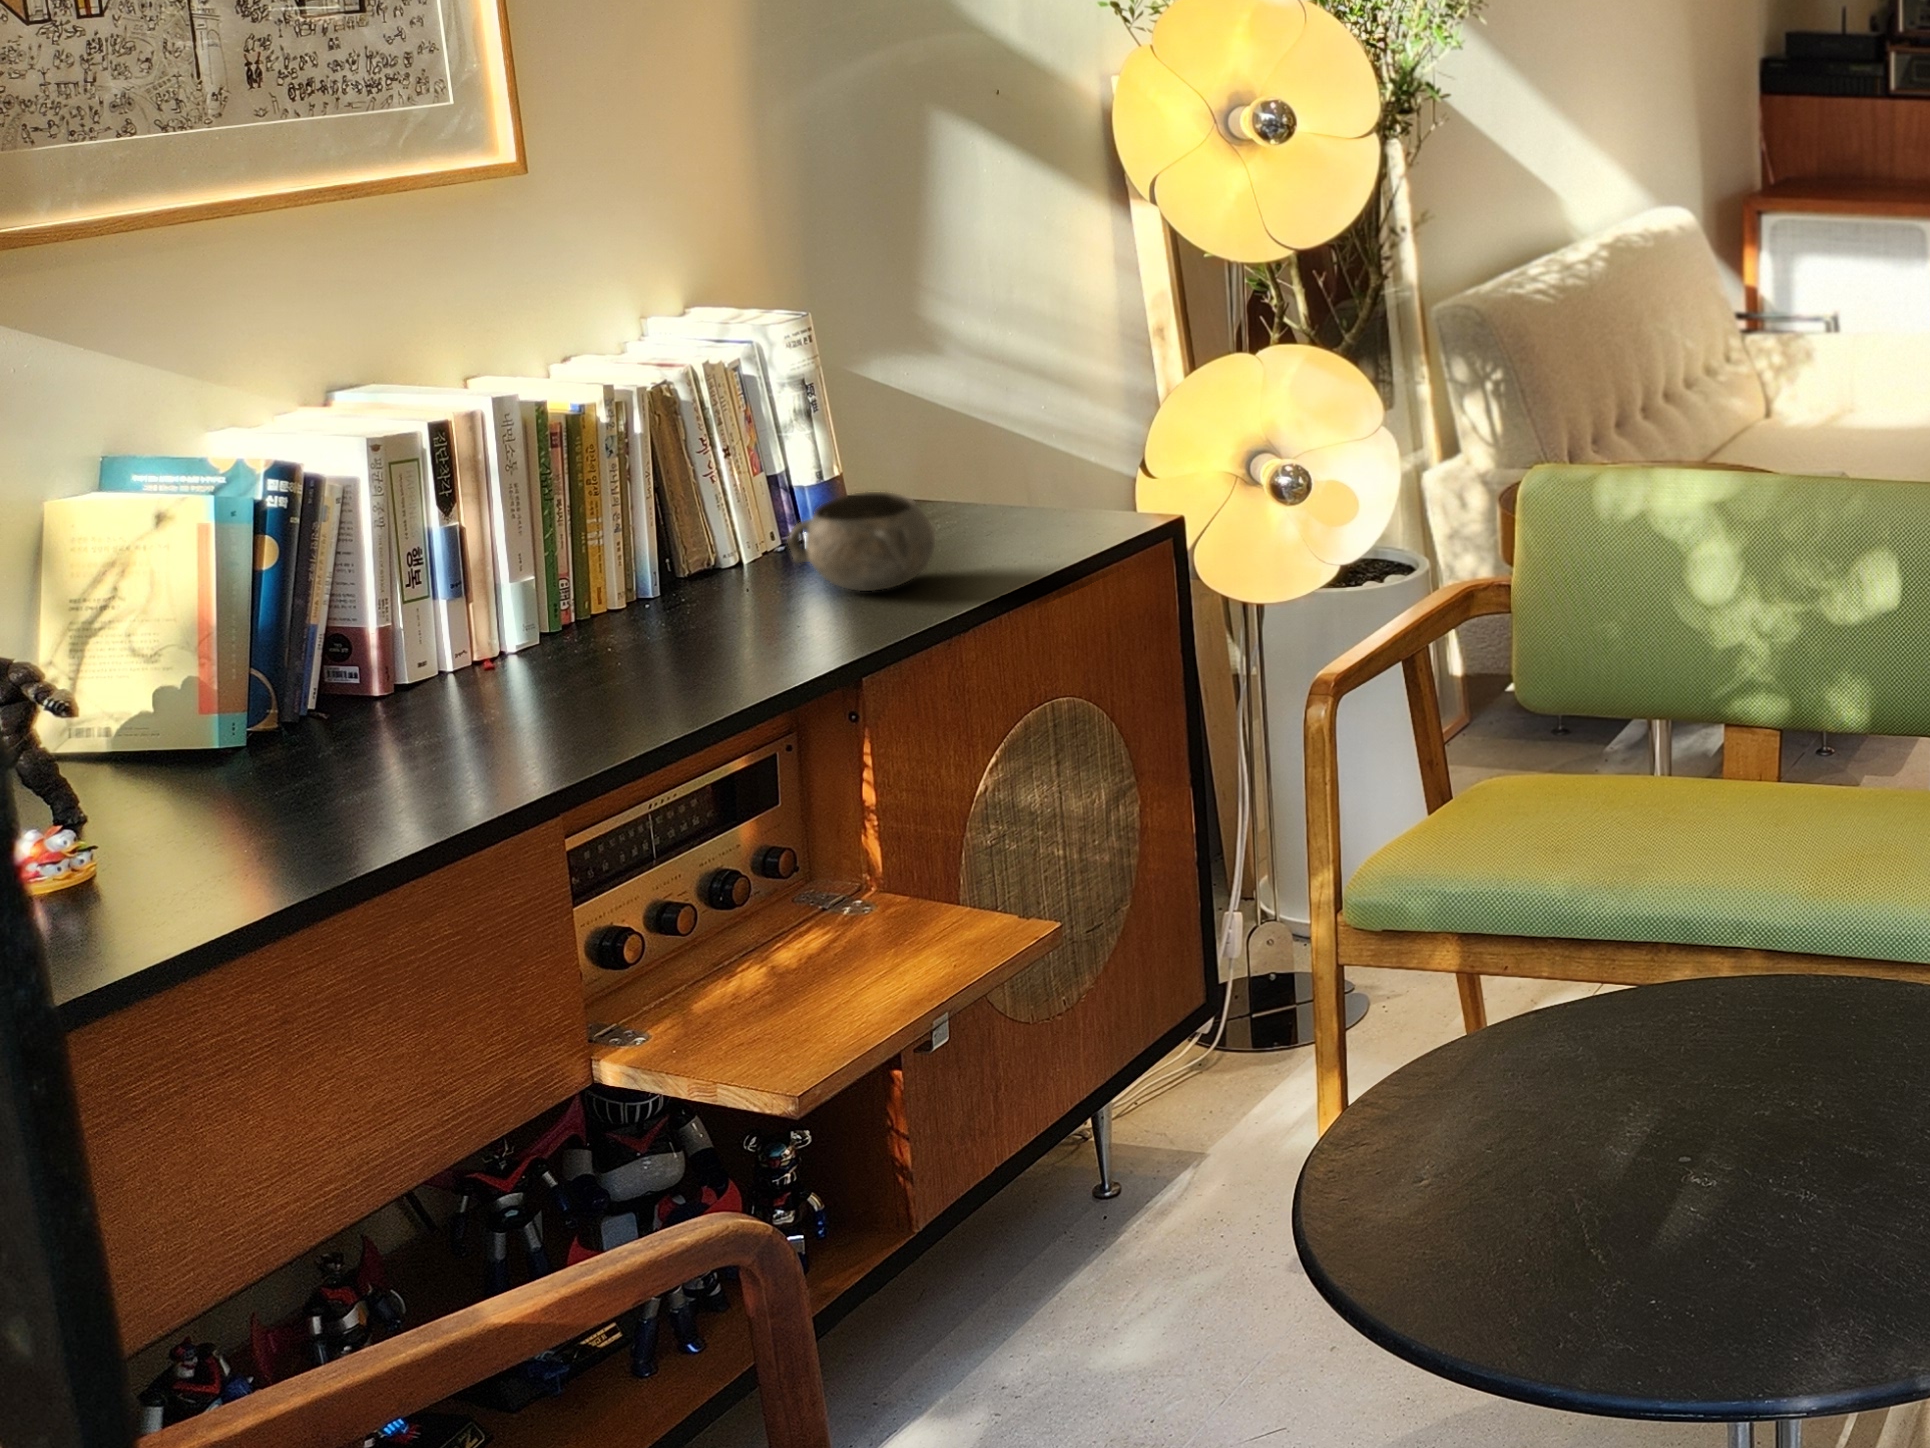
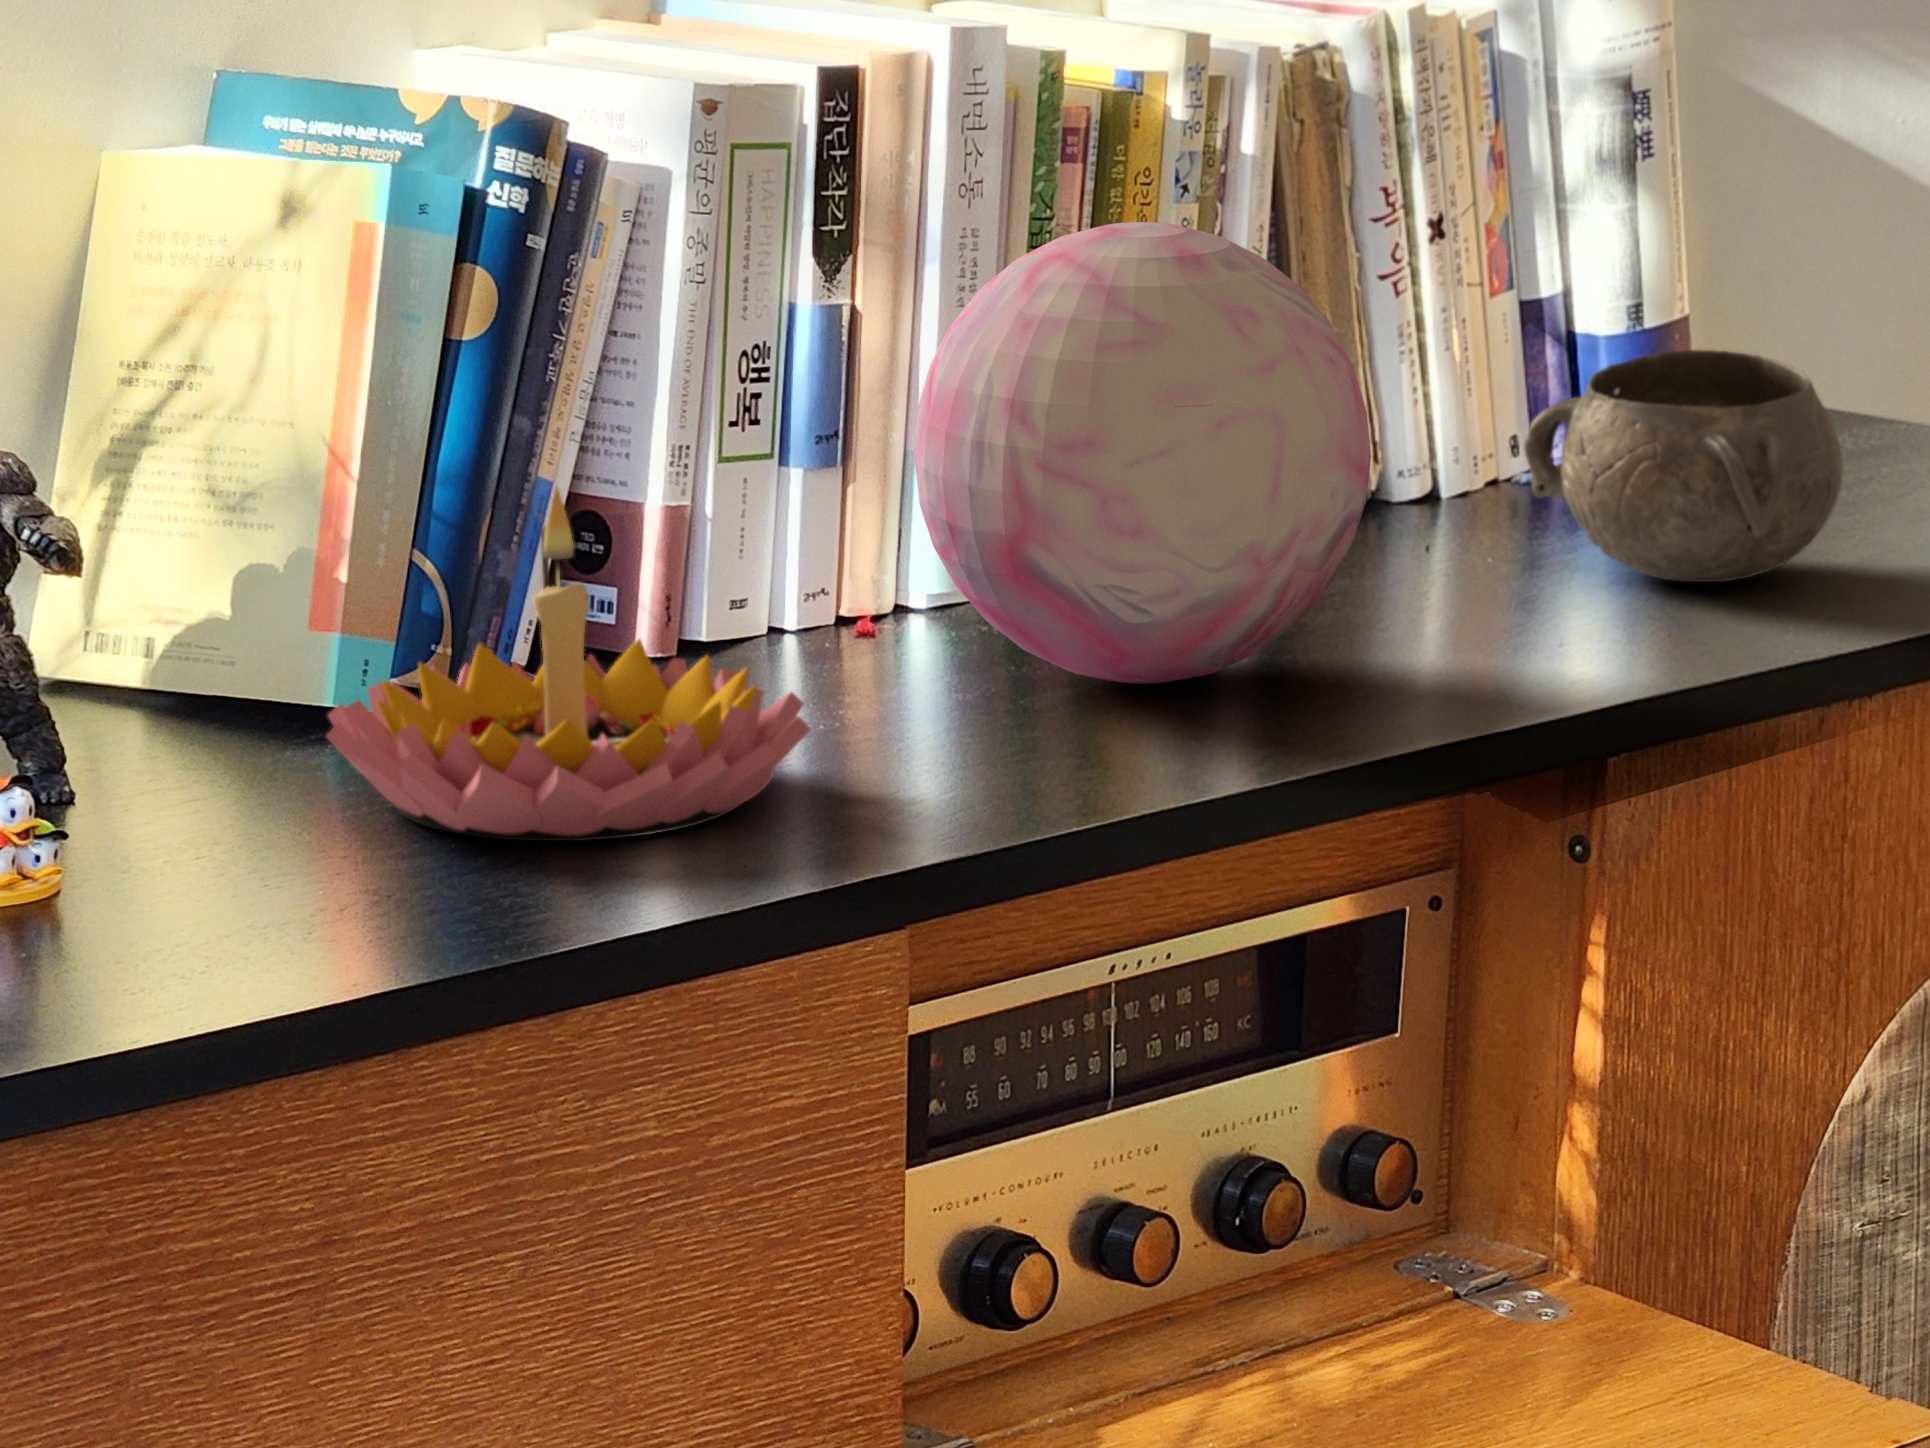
decorative orb: none [506,477,732,675] -> present [914,222,1371,684]
candle holder: none [228,635,490,801] -> present [326,487,811,841]

